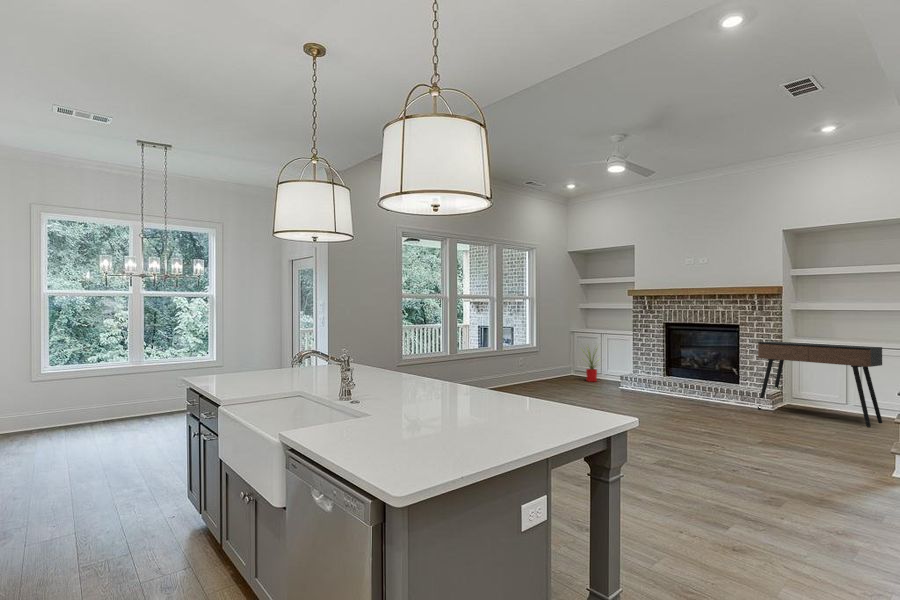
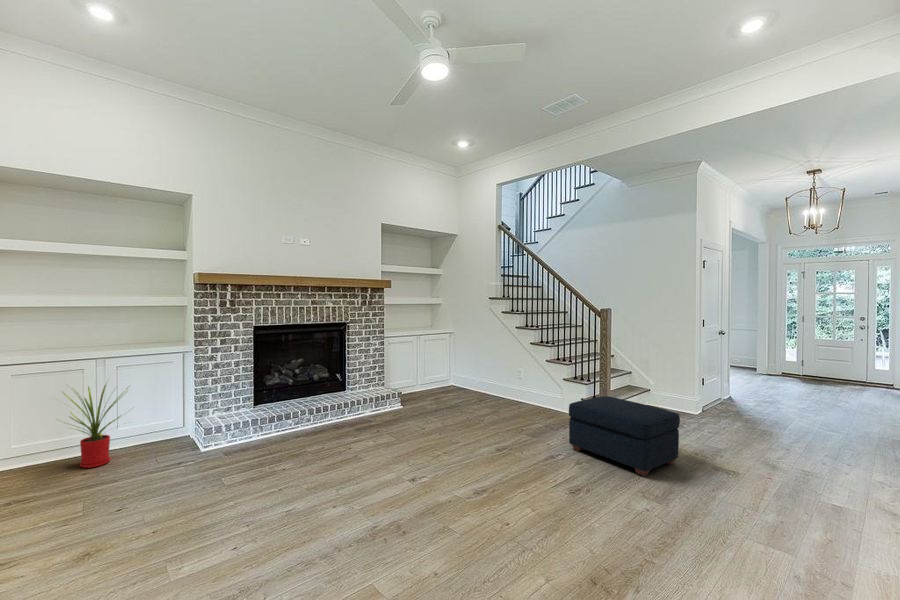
console table: present [758,341,882,427] -> none [384,333,472,412]
ottoman: none [695,398,806,470] -> present [569,396,680,476]

